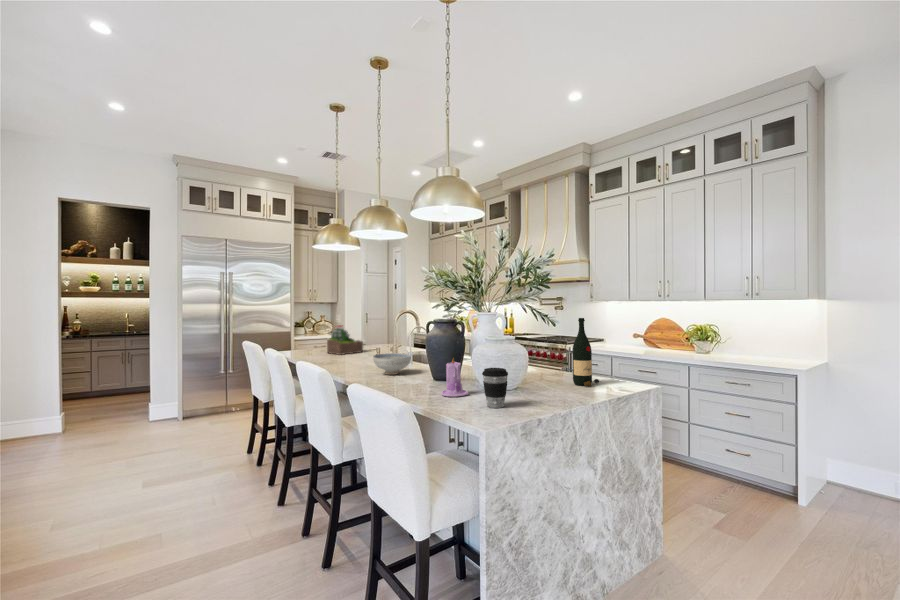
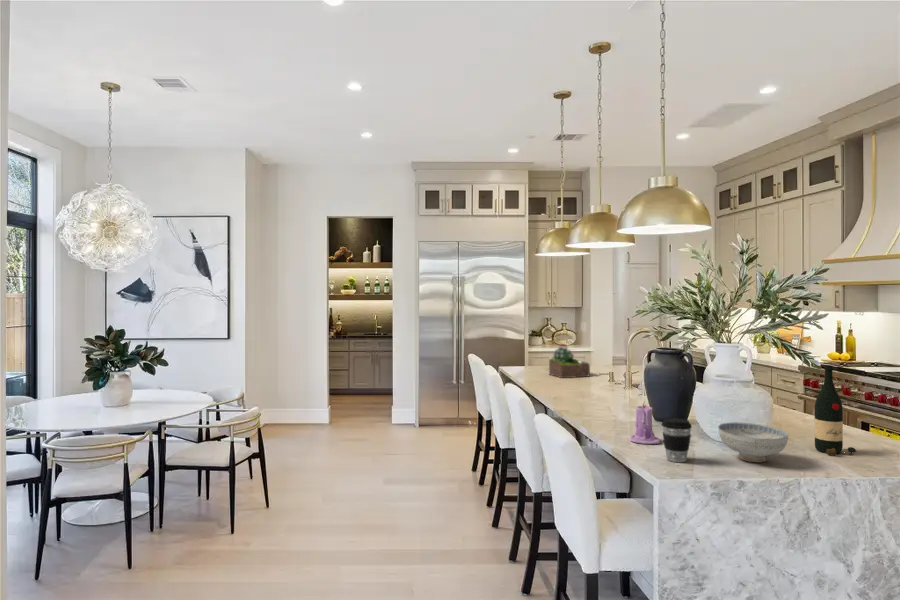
ceramic bowl: present [373,353,411,375] -> present [718,422,788,462]

